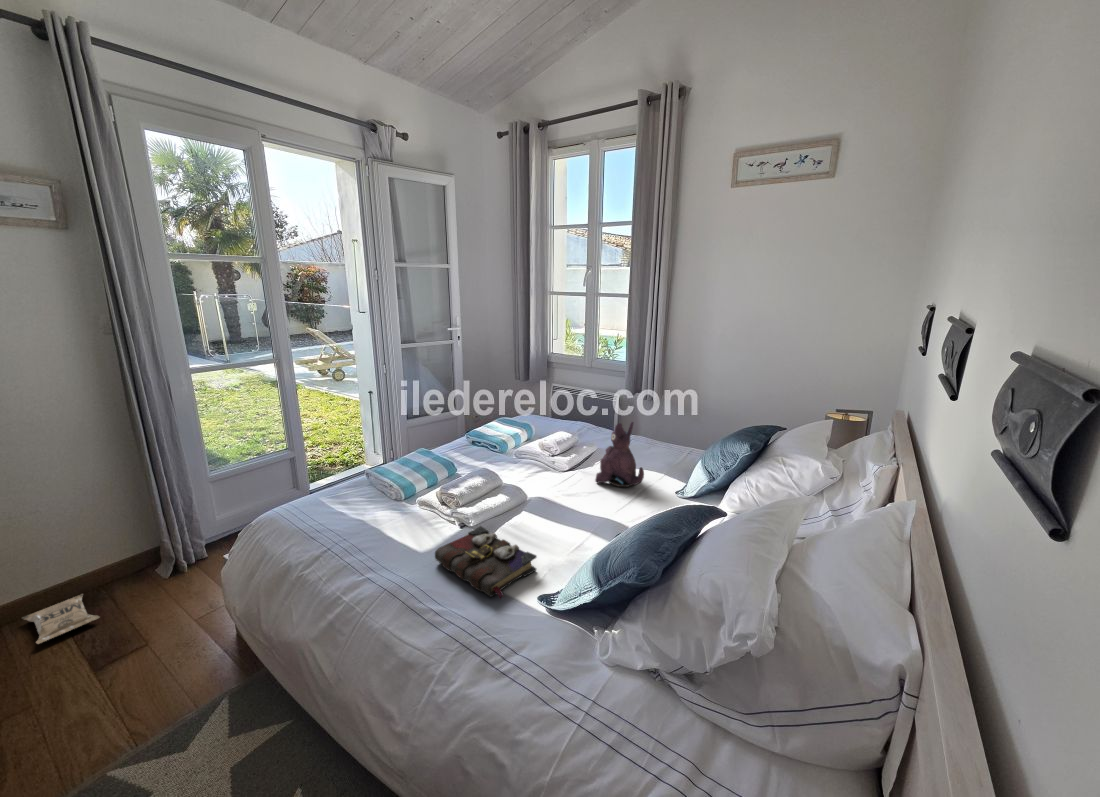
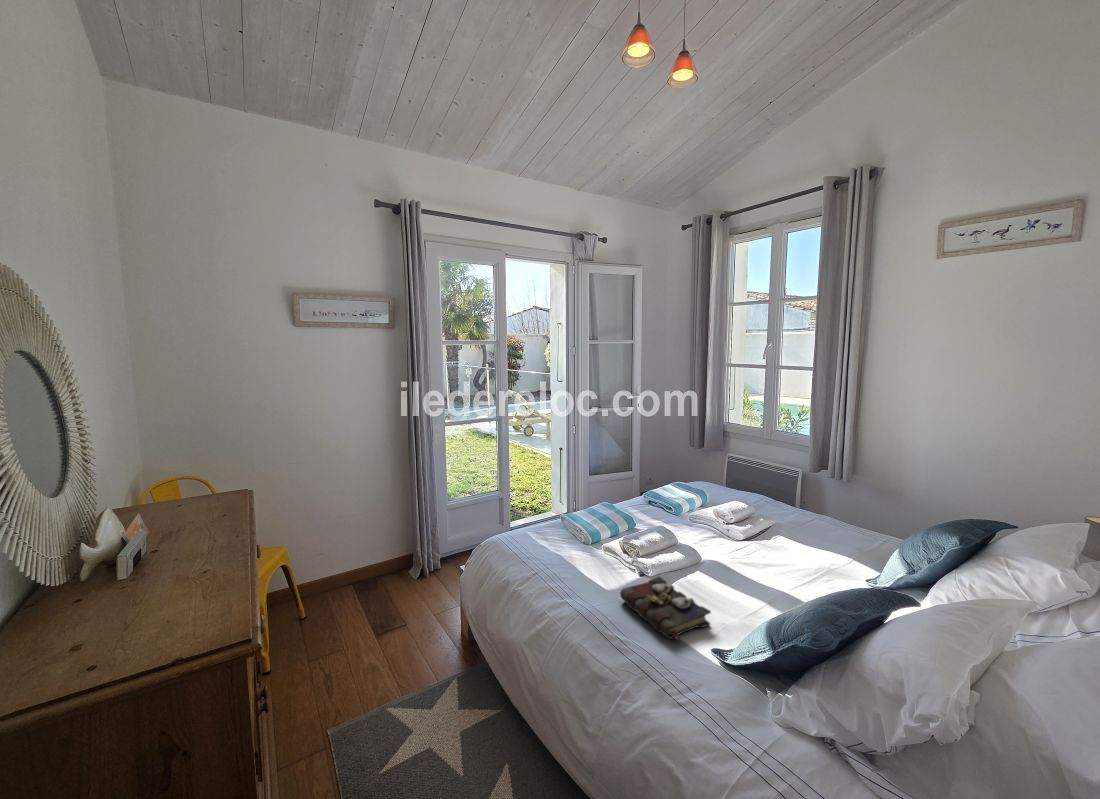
plush toy: present [595,422,644,487] -> none [772,498,827,564]
bag: present [22,594,99,644] -> none [334,580,376,609]

